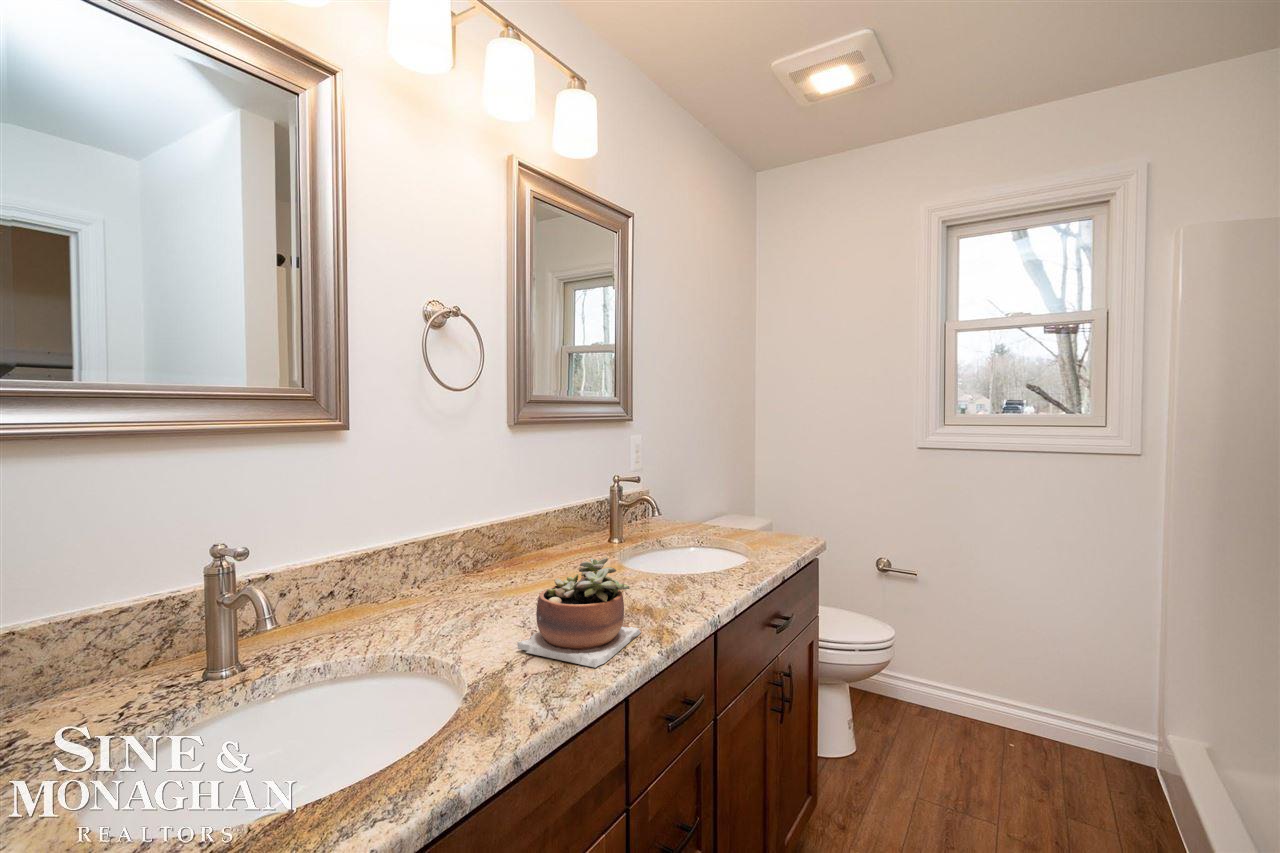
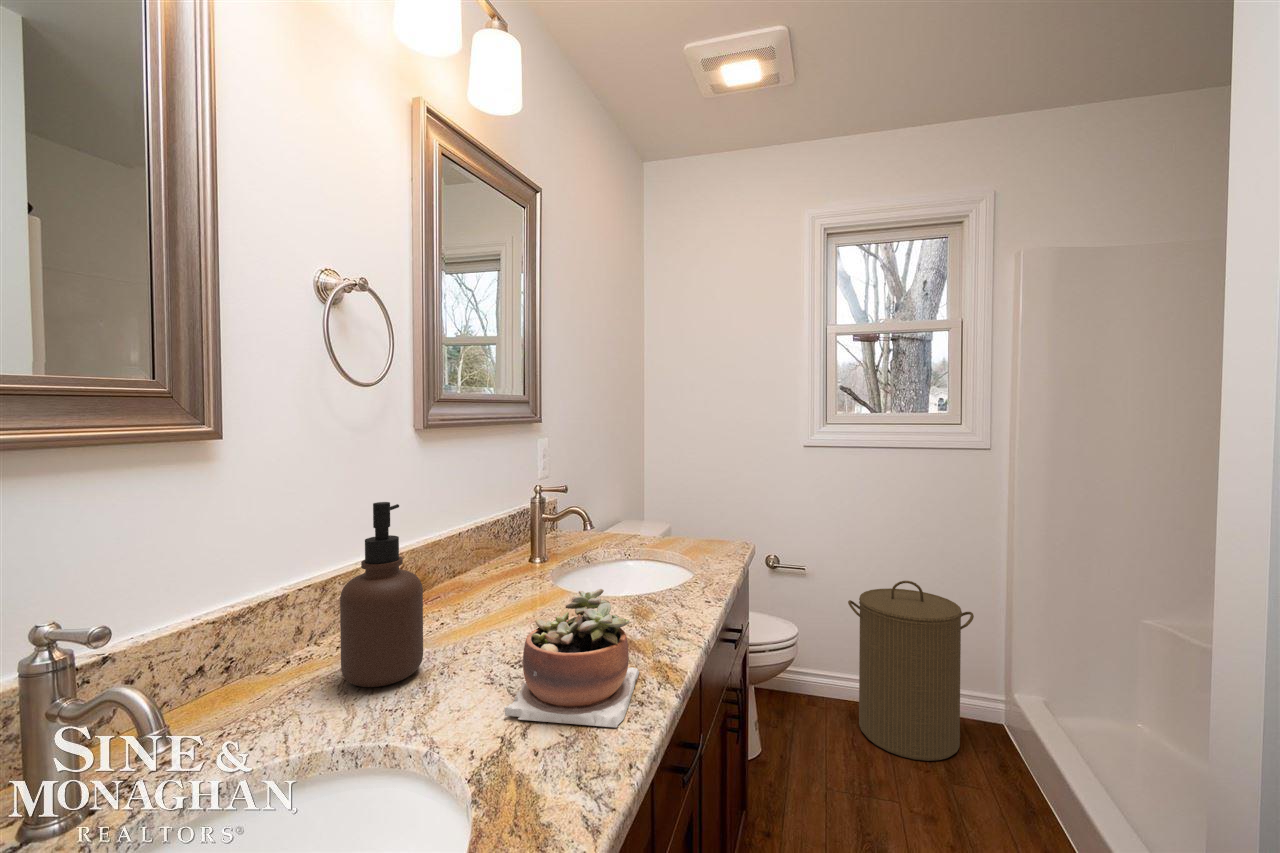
soap dispenser: none [419,479,481,620] -> present [340,502,423,687]
laundry hamper: none [961,595,1115,797] -> present [848,581,974,761]

